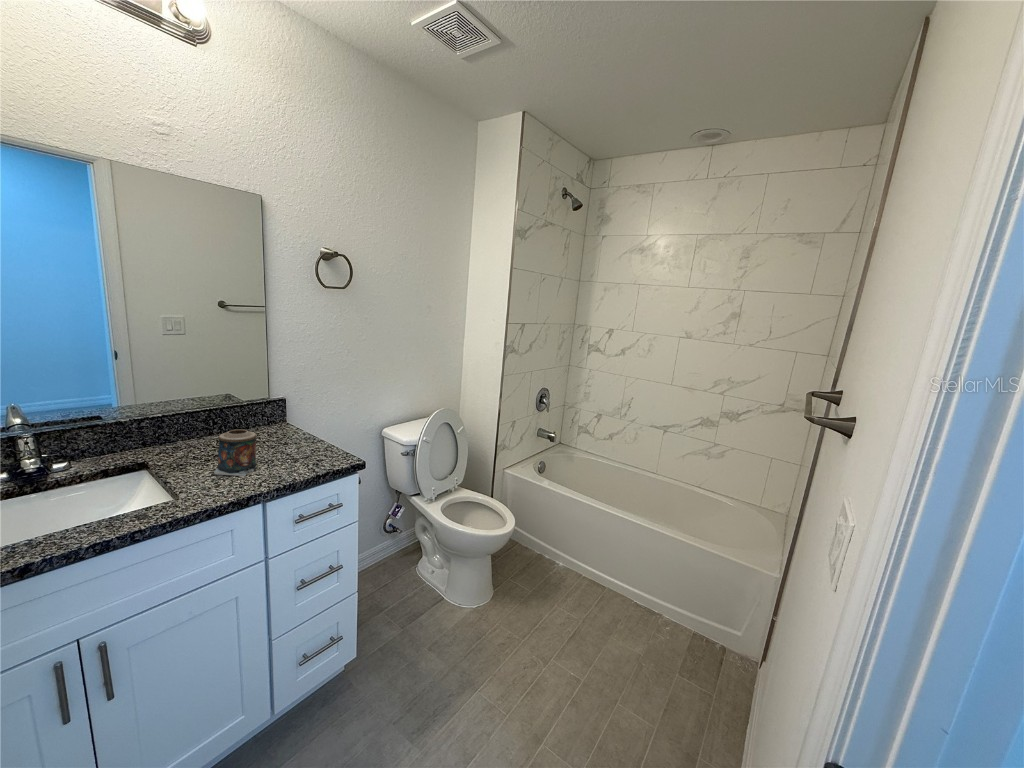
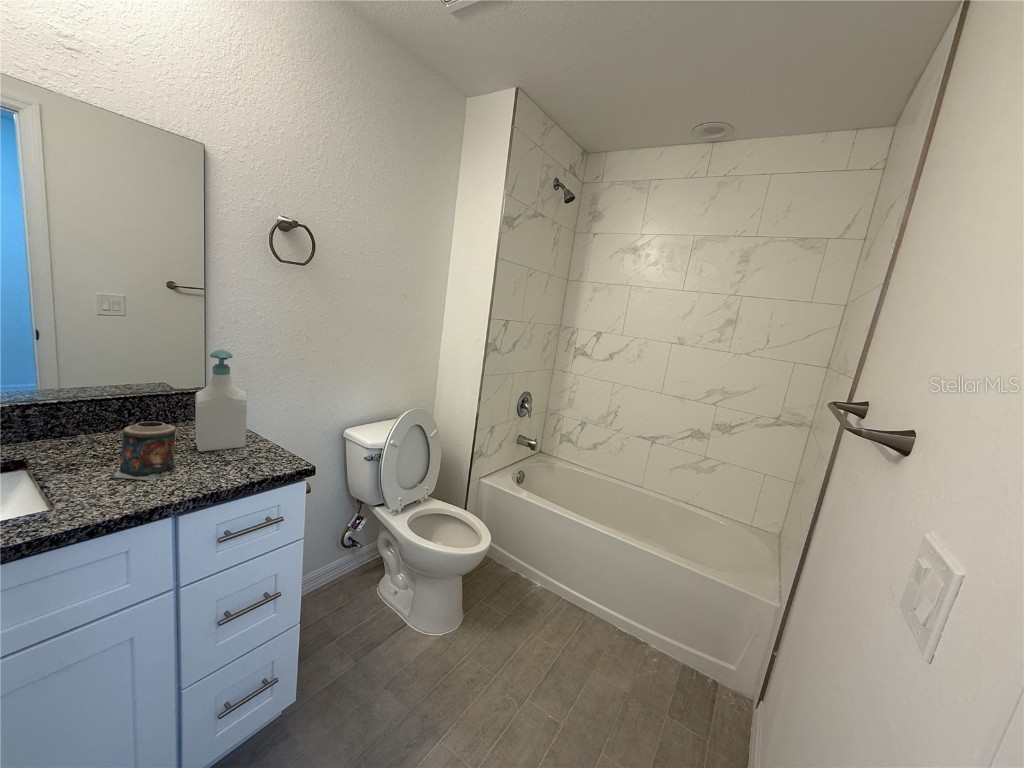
soap bottle: none [266,369,307,452] -> present [195,350,247,452]

